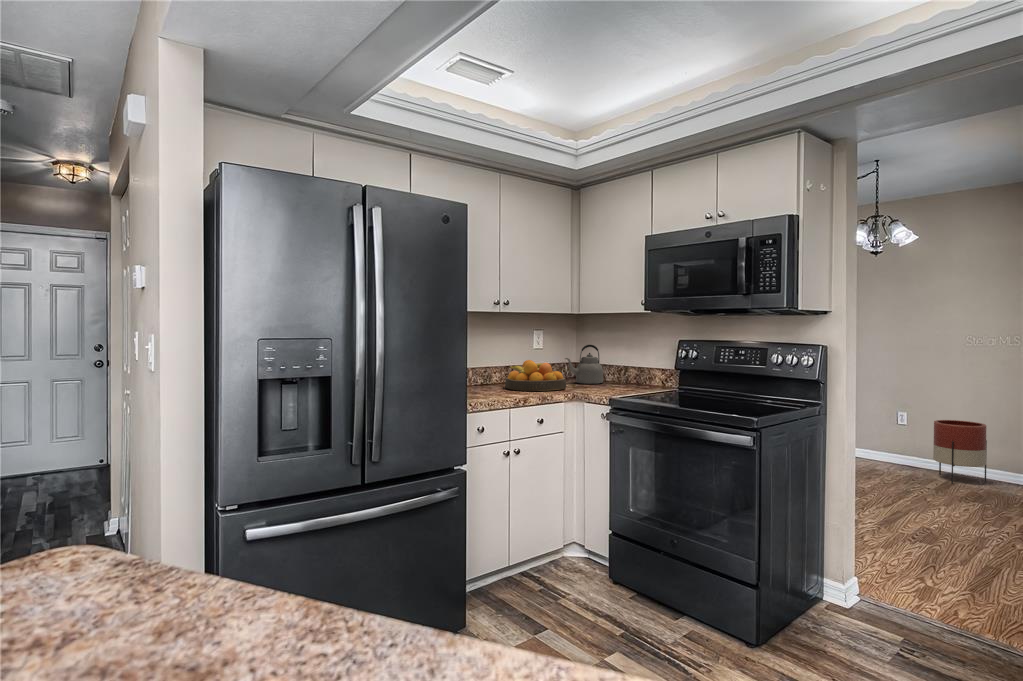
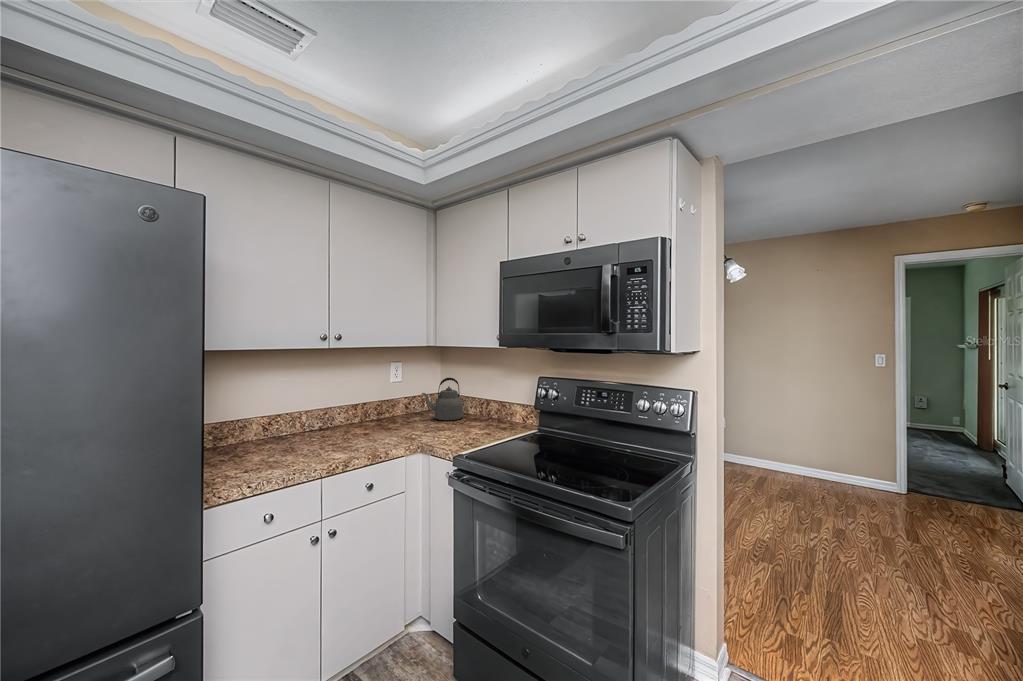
fruit bowl: present [505,360,566,391] -> none [342,400,415,442]
planter: present [933,420,987,483] -> none [745,423,785,478]

